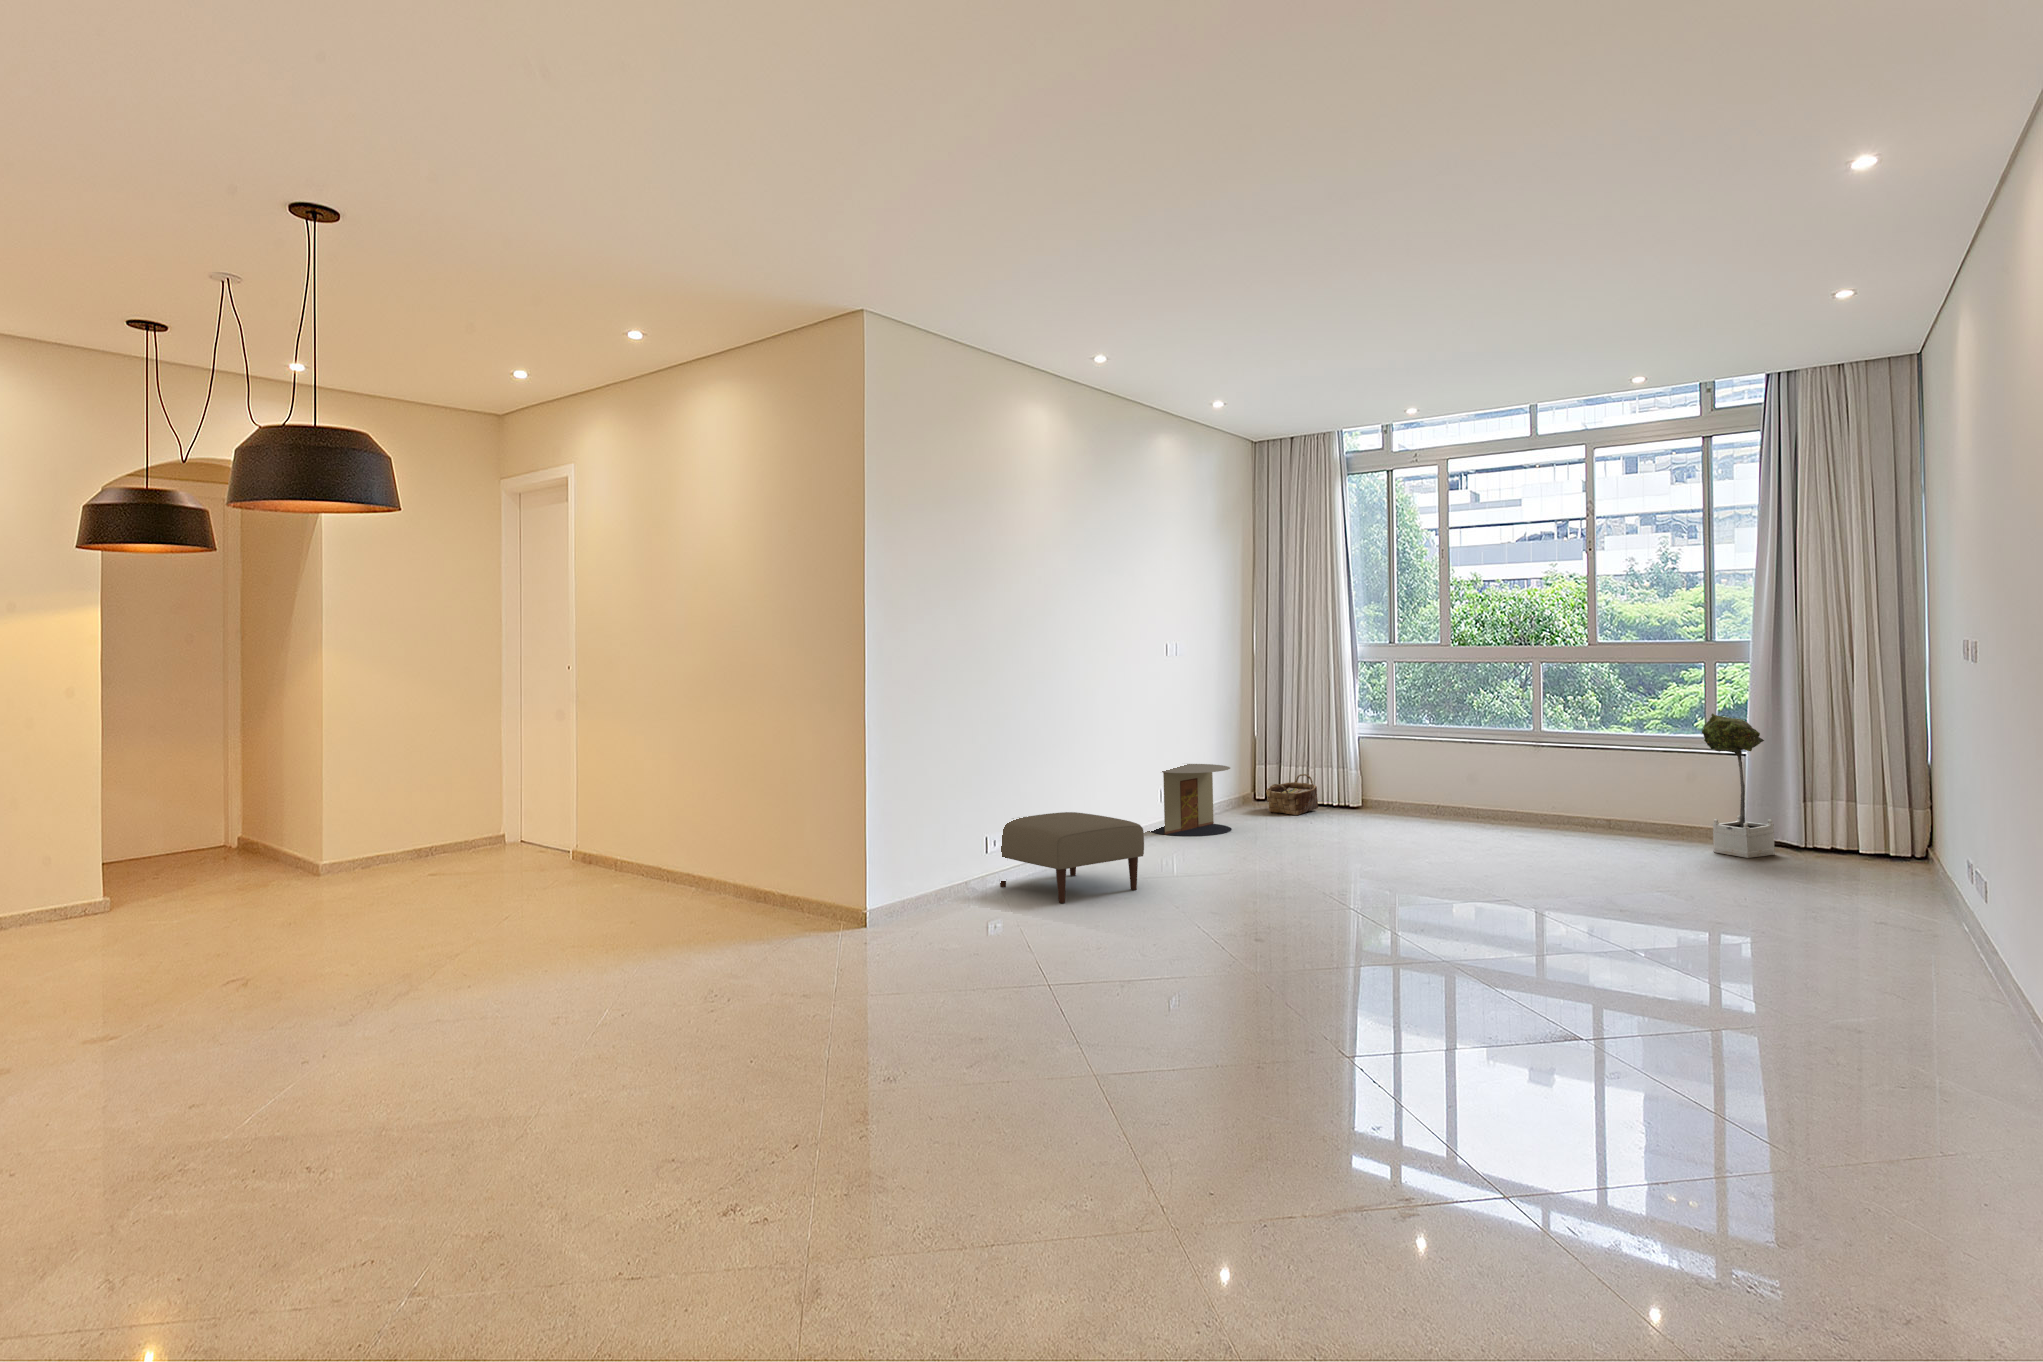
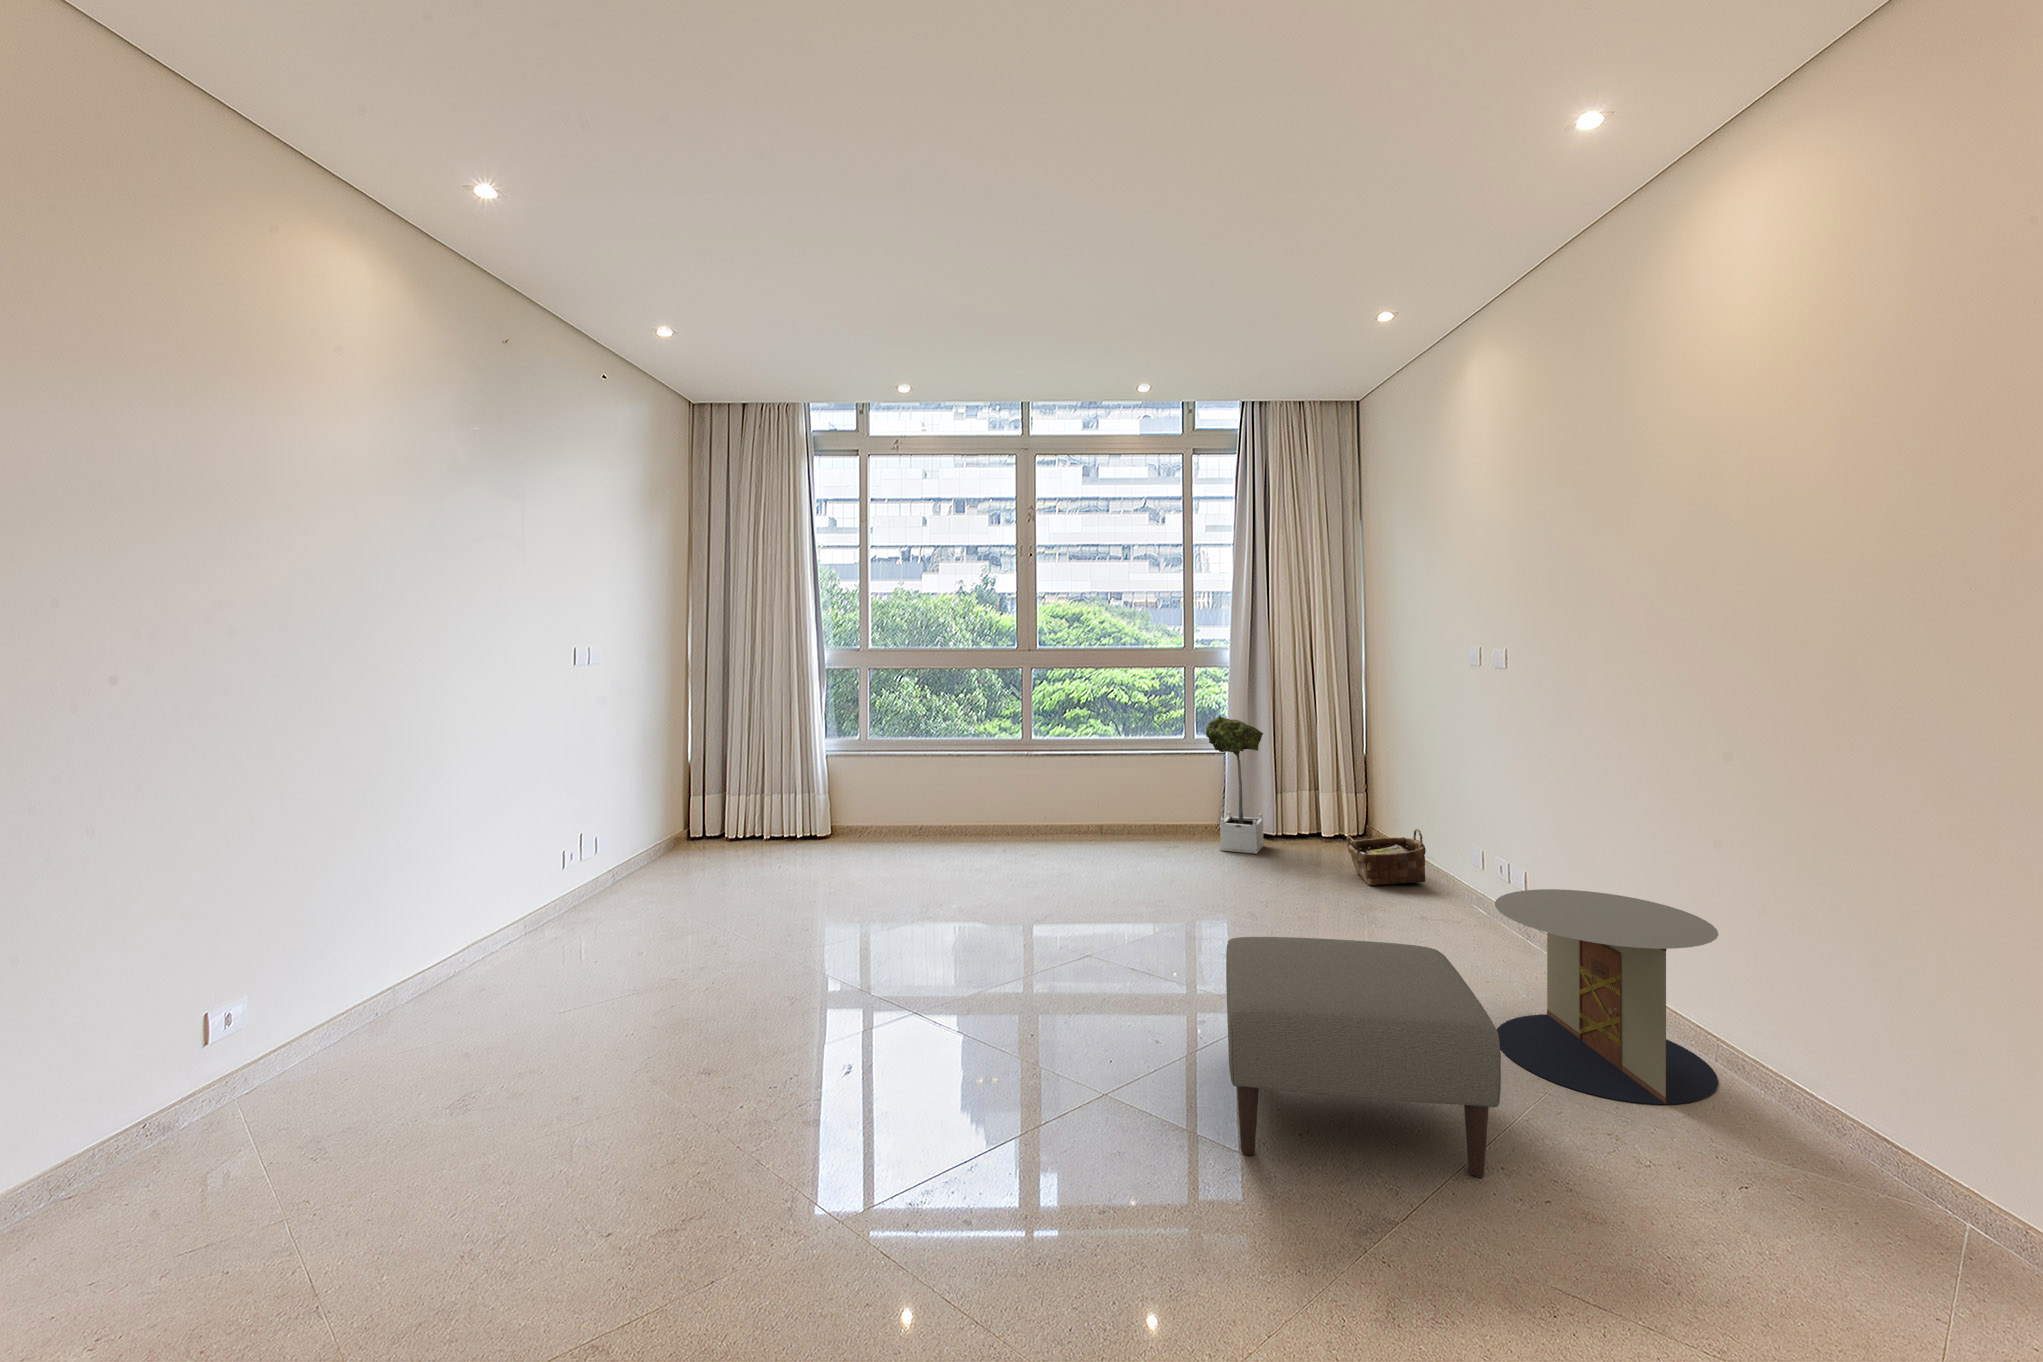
side table: present [1151,764,1232,836] -> present [1495,889,1718,1104]
woven basket: present [1266,774,1318,815] -> present [1347,829,1426,885]
ottoman: present [1000,812,1144,903] -> present [1226,937,1501,1177]

